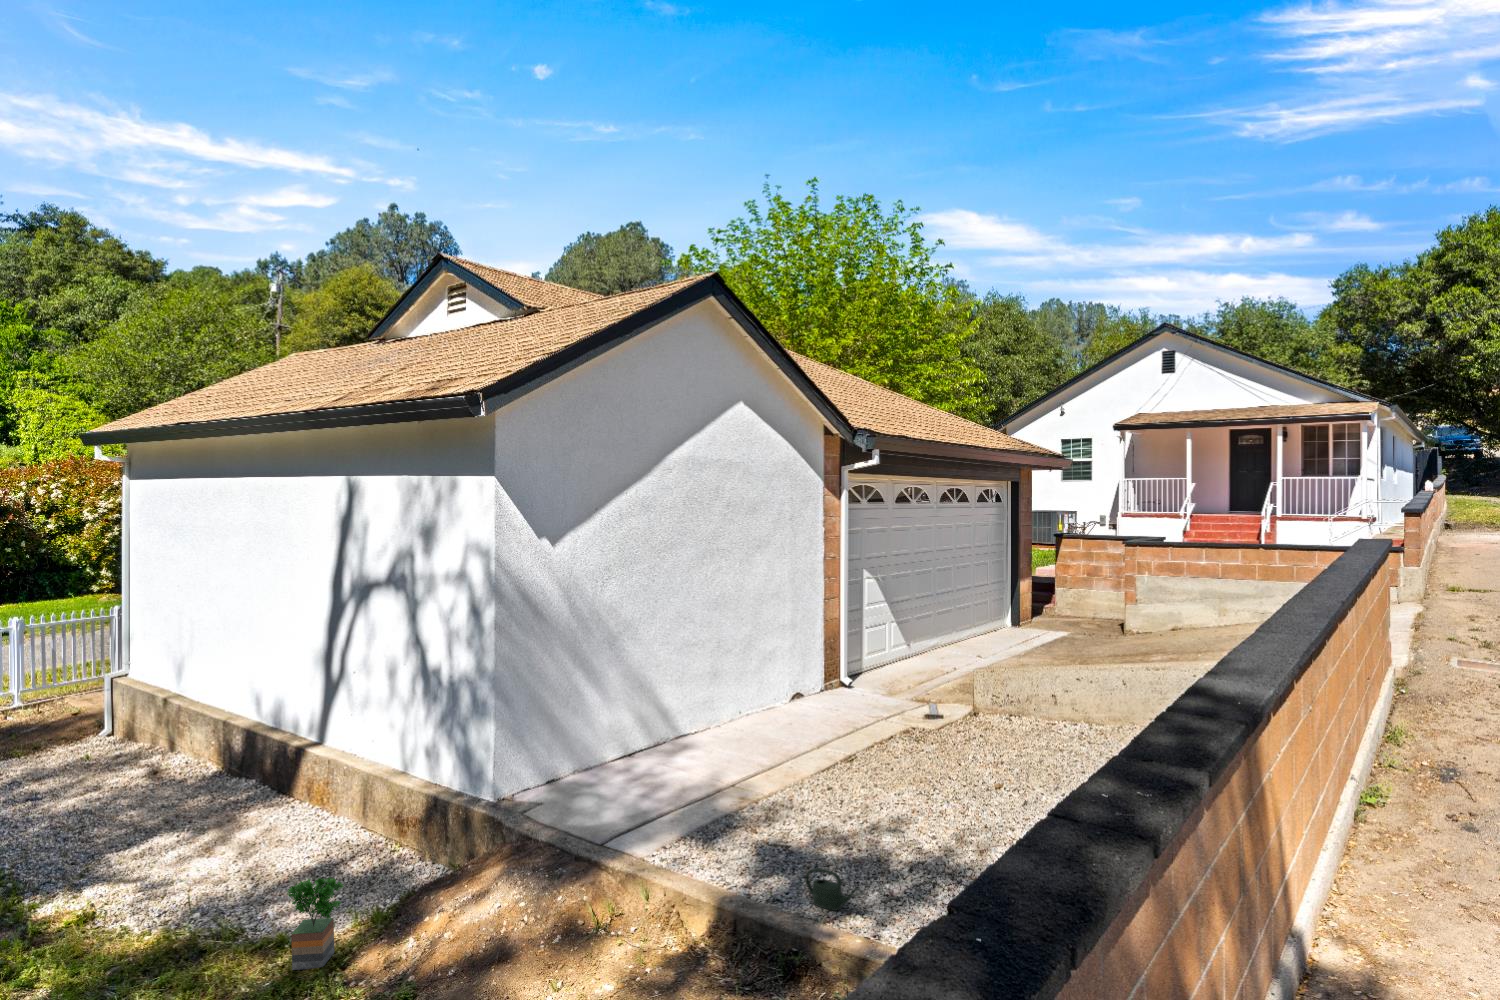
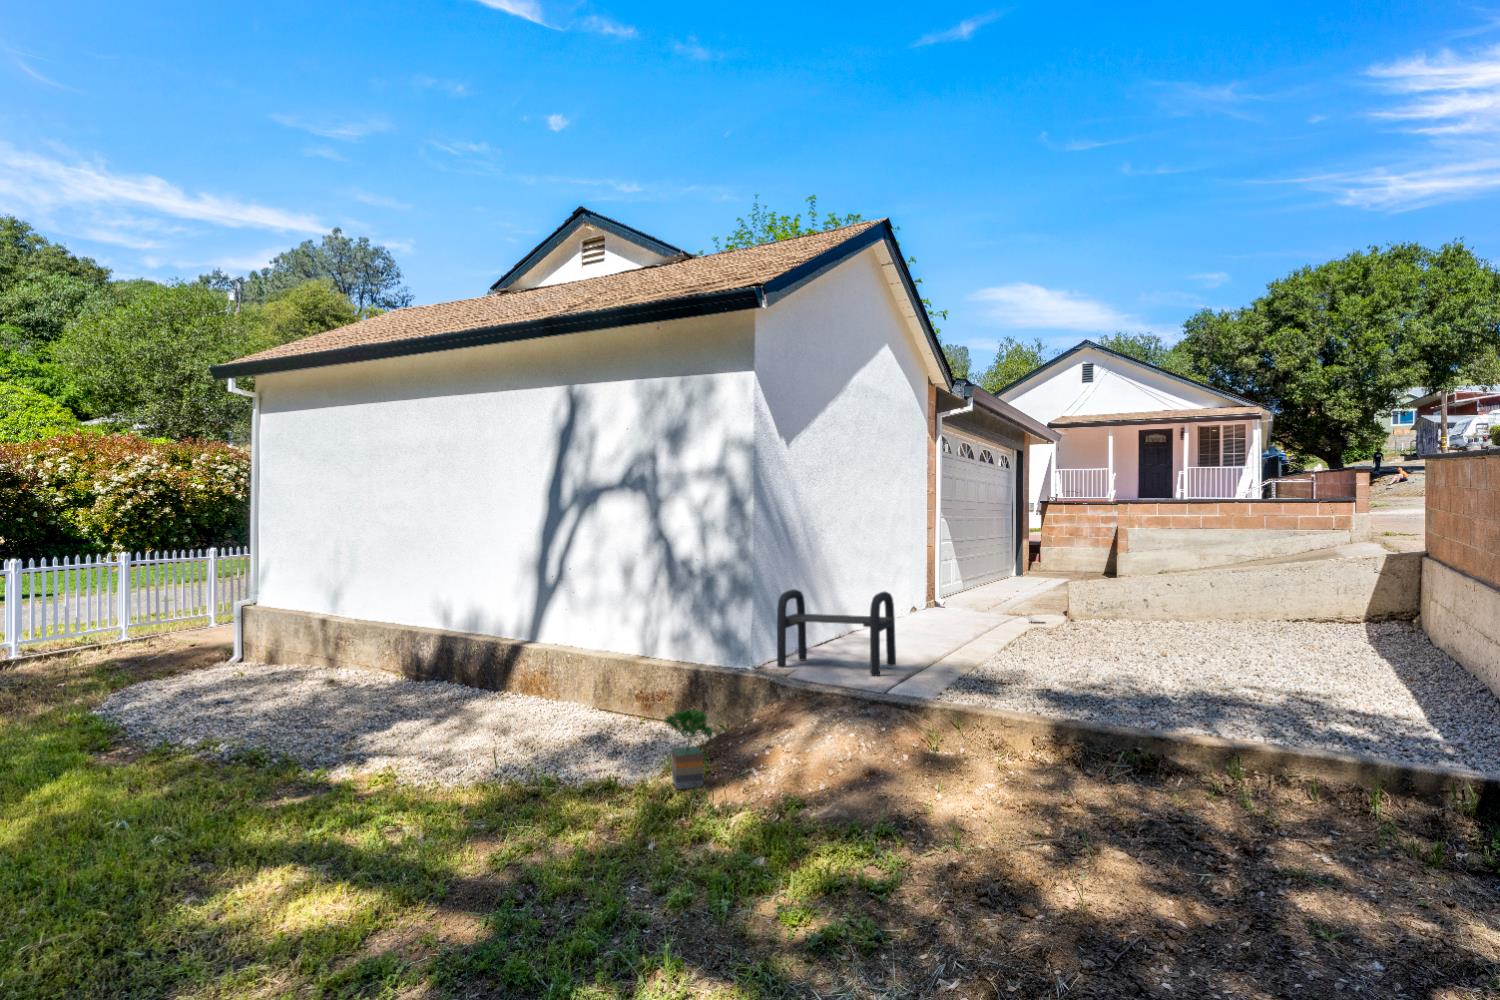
bench: none [509,710,643,826] -> present [777,589,896,676]
watering can: present [806,868,859,911] -> none [1127,674,1183,706]

